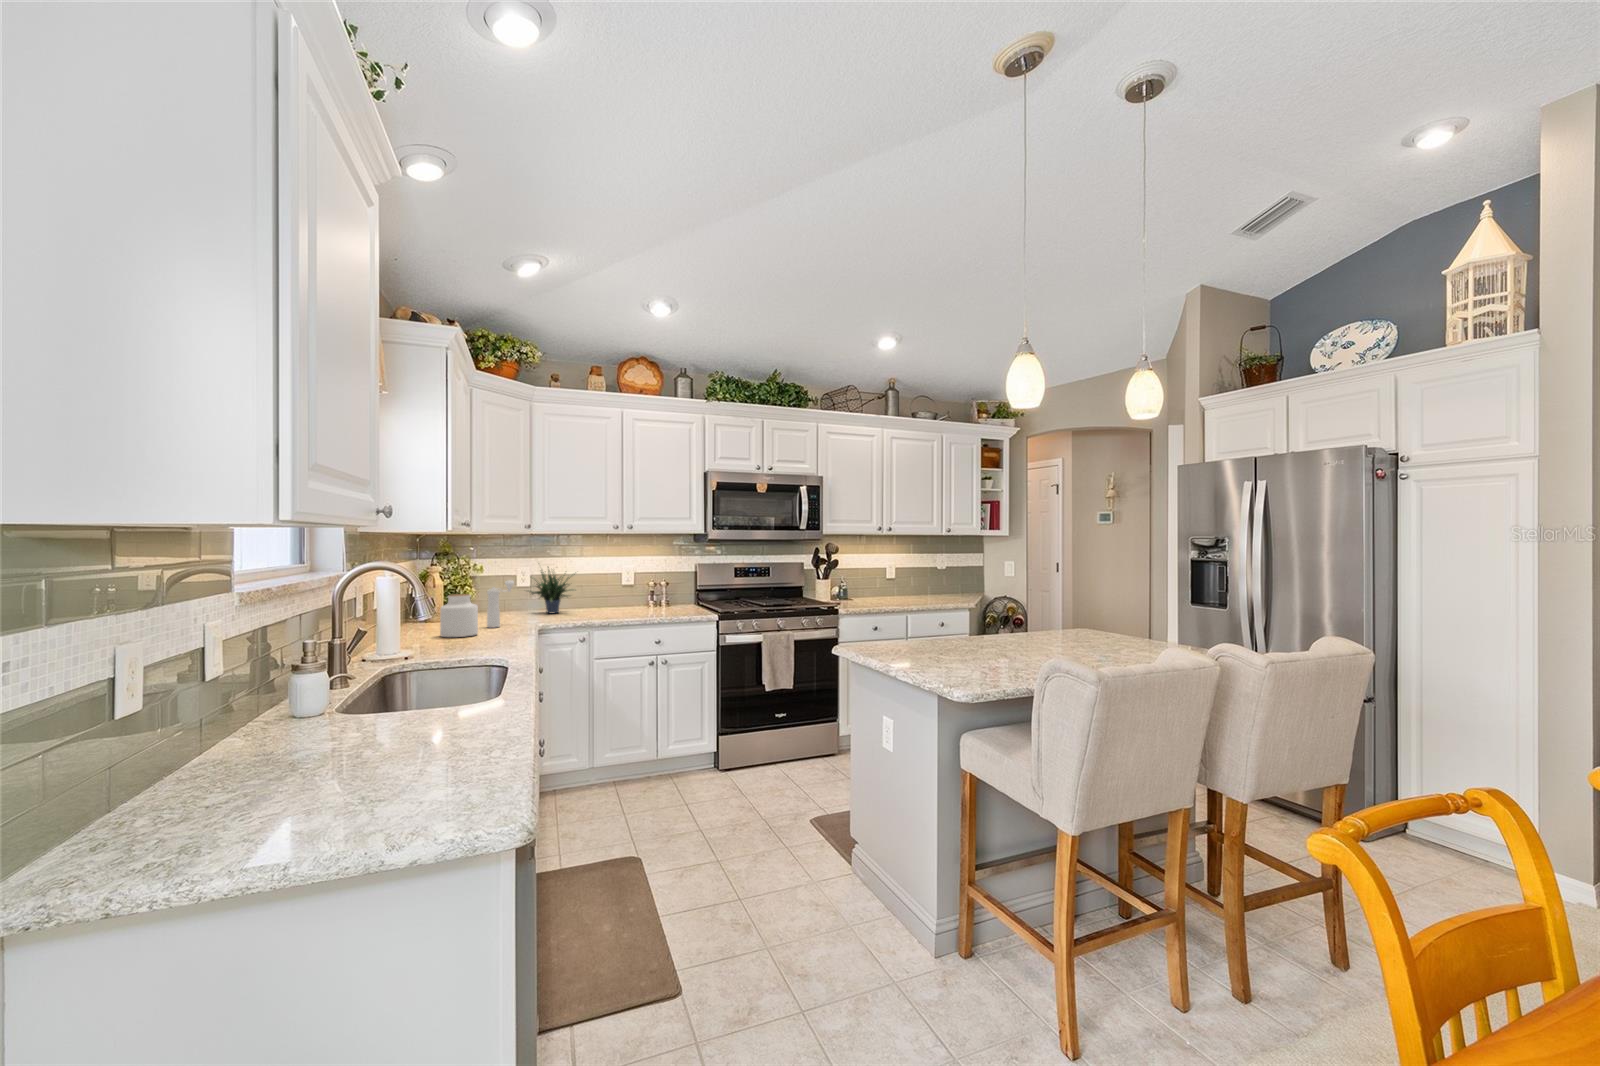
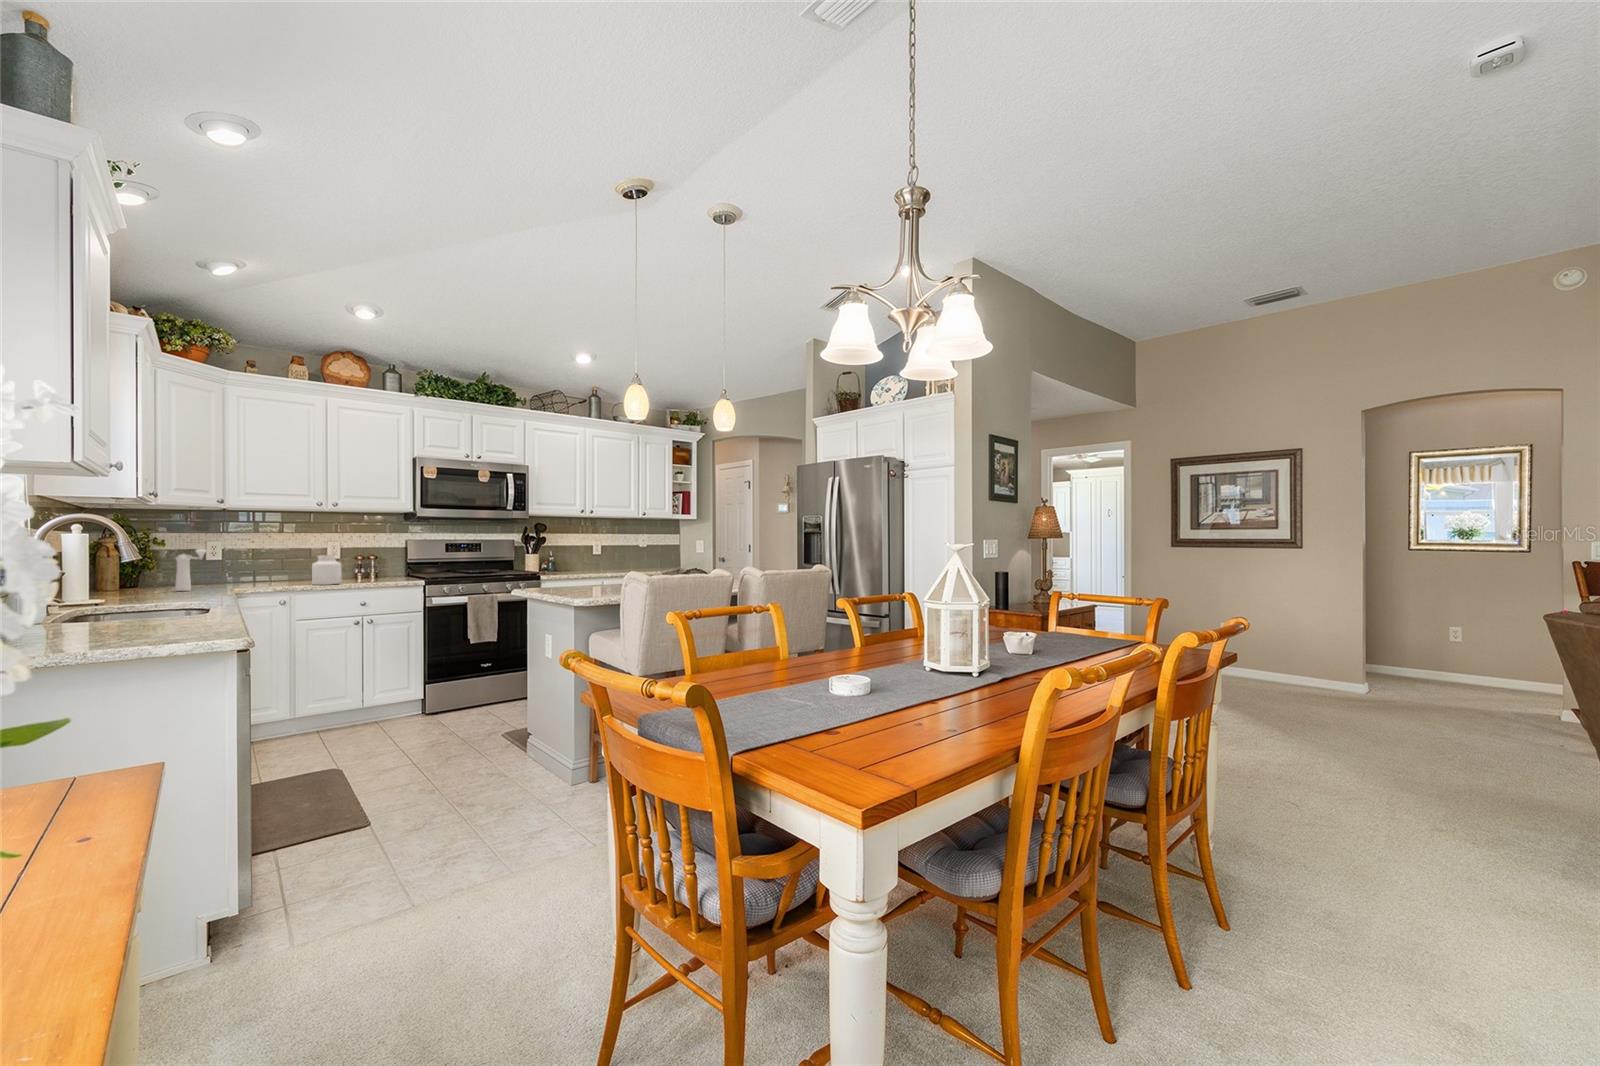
potted plant: present [531,567,575,613] -> none [216,533,278,584]
jar: present [440,594,478,637] -> present [312,555,342,585]

